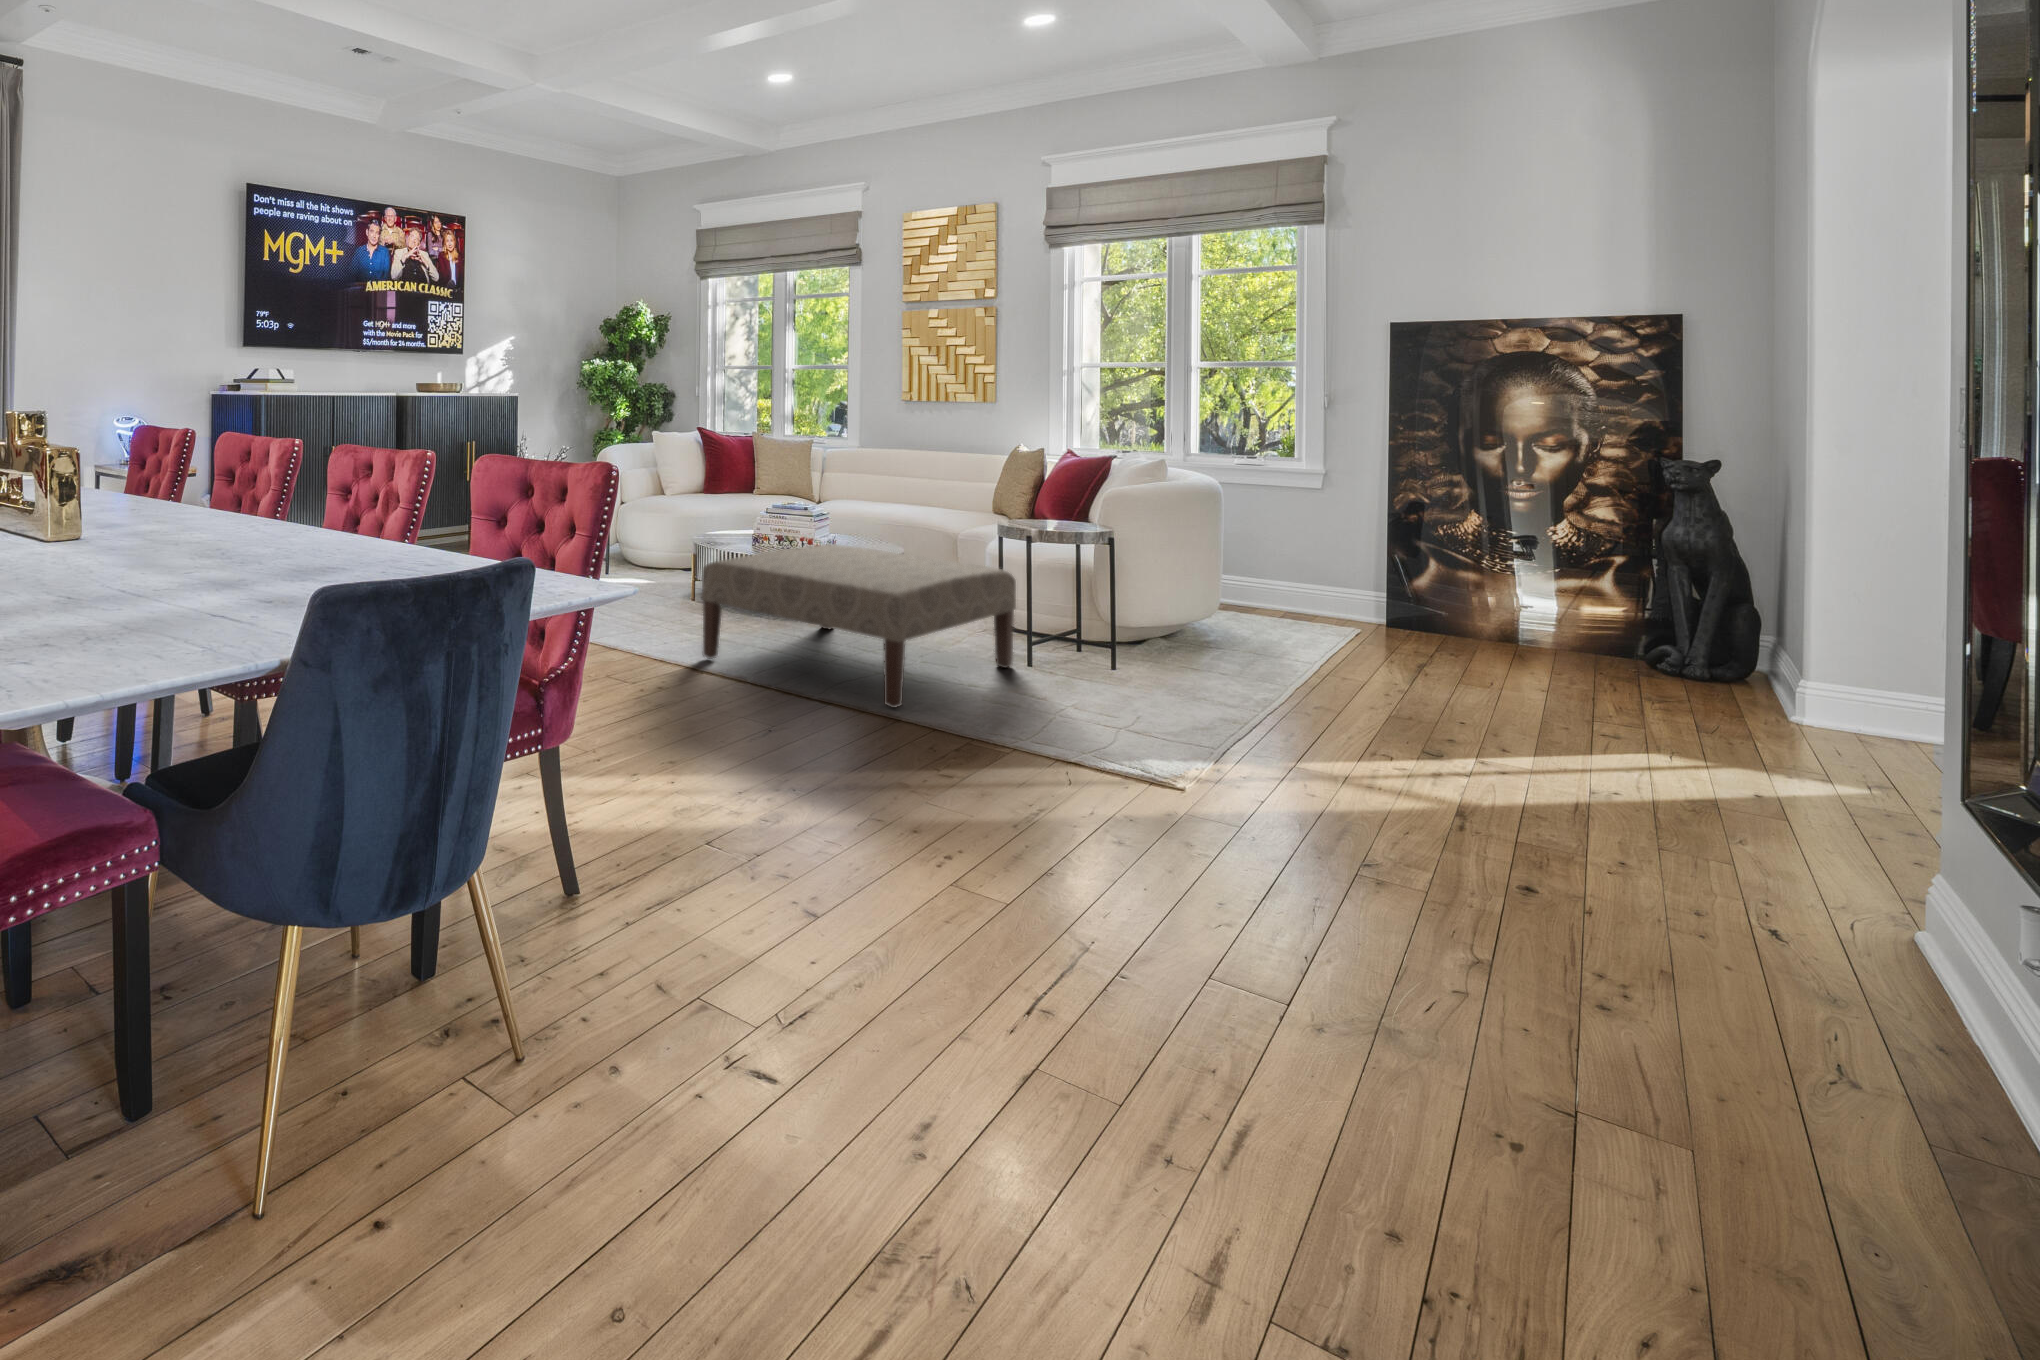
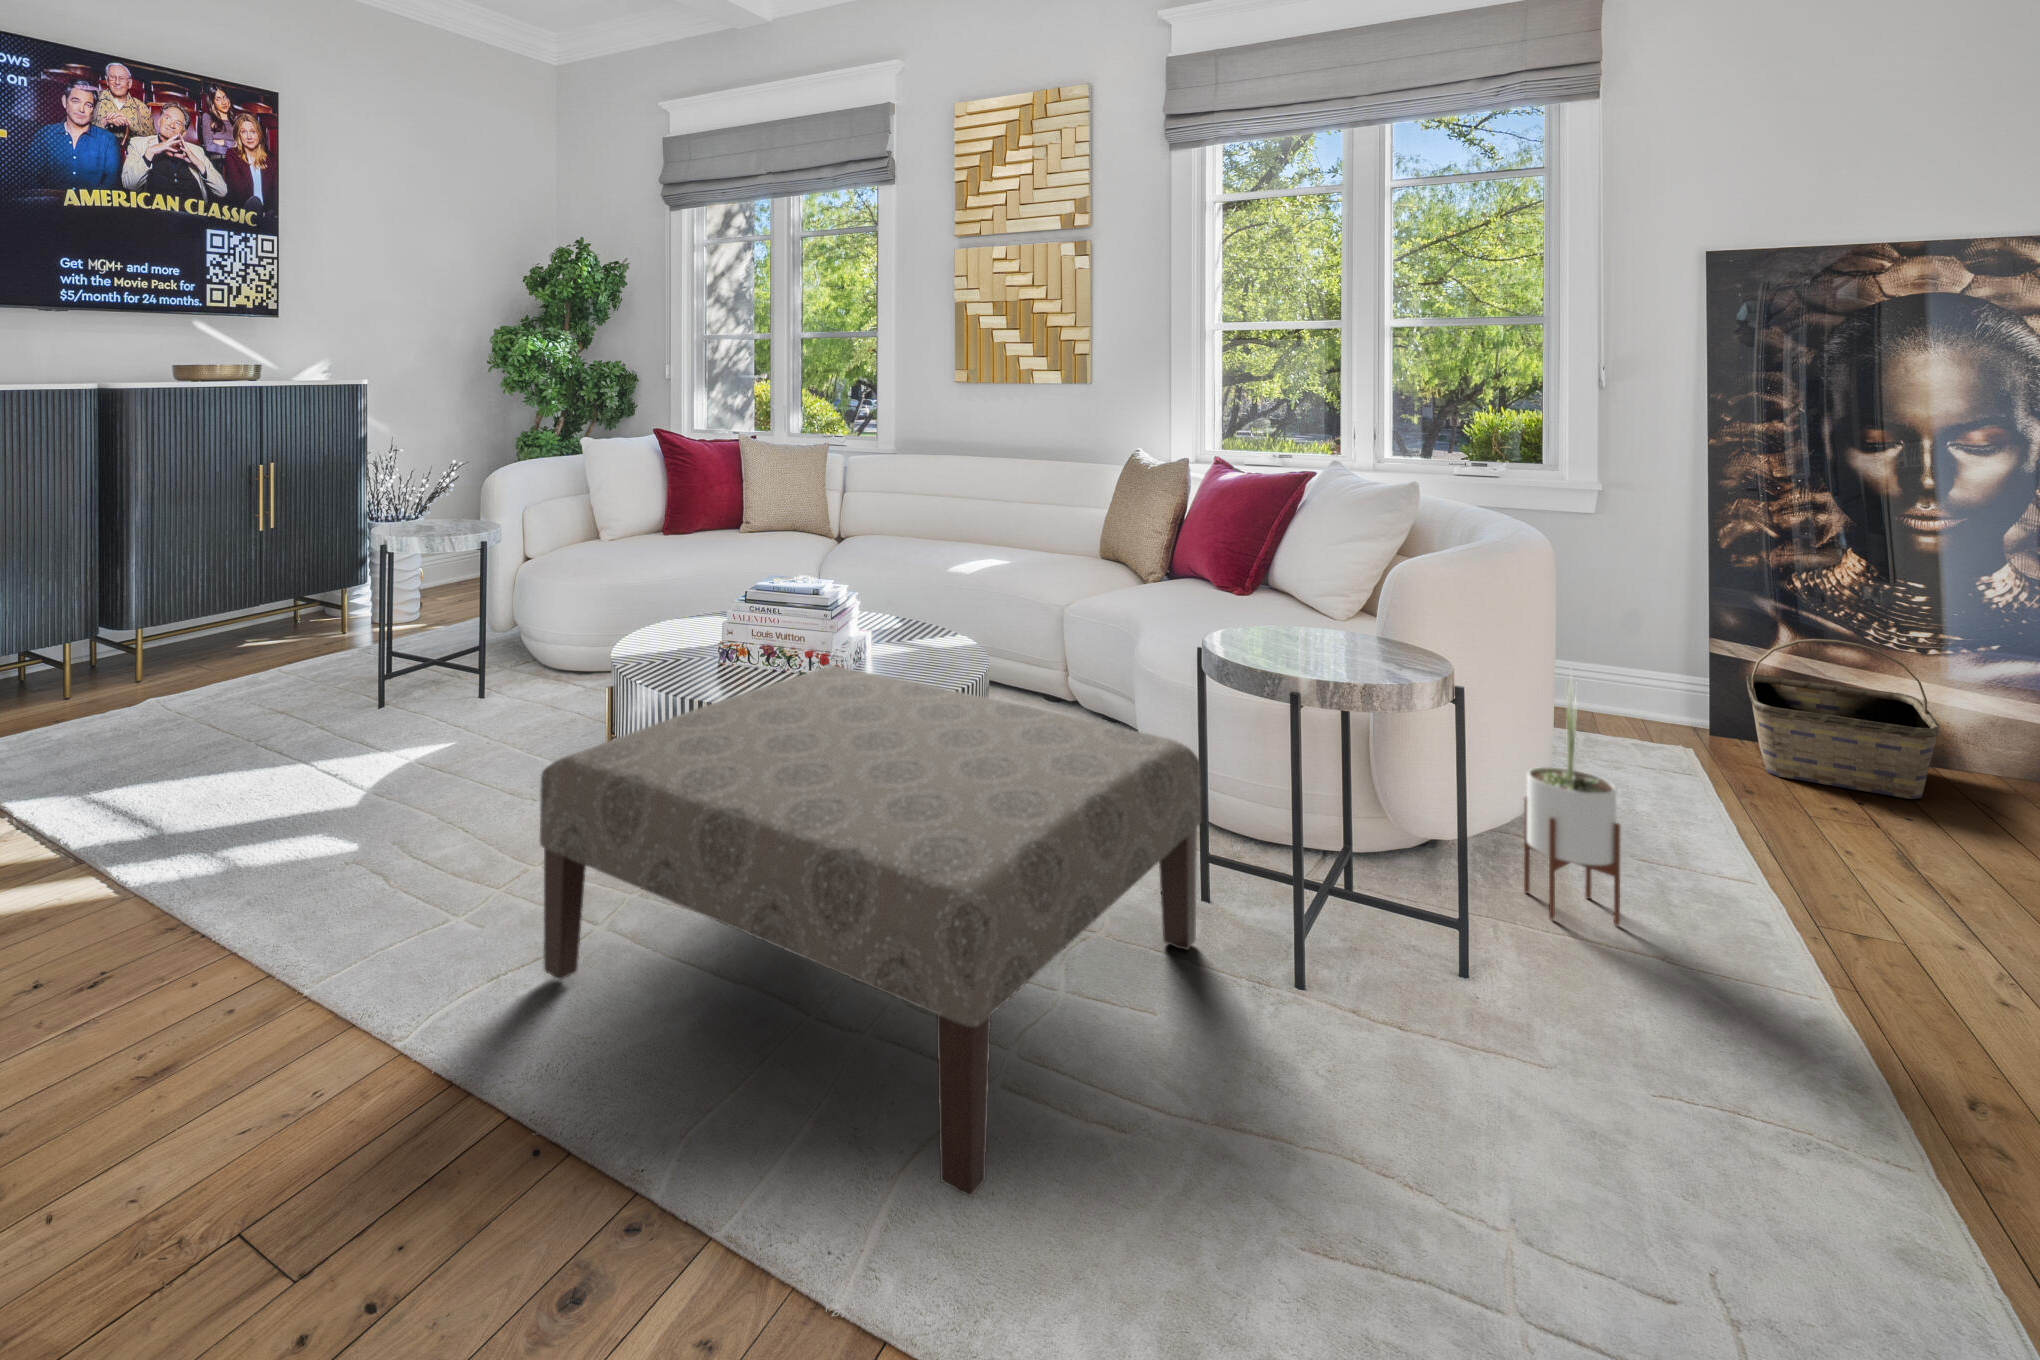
potted plant: none [1198,543,1242,674] -> present [1524,681,1620,925]
basket: none [1388,559,1500,648] -> present [1746,639,1939,799]

